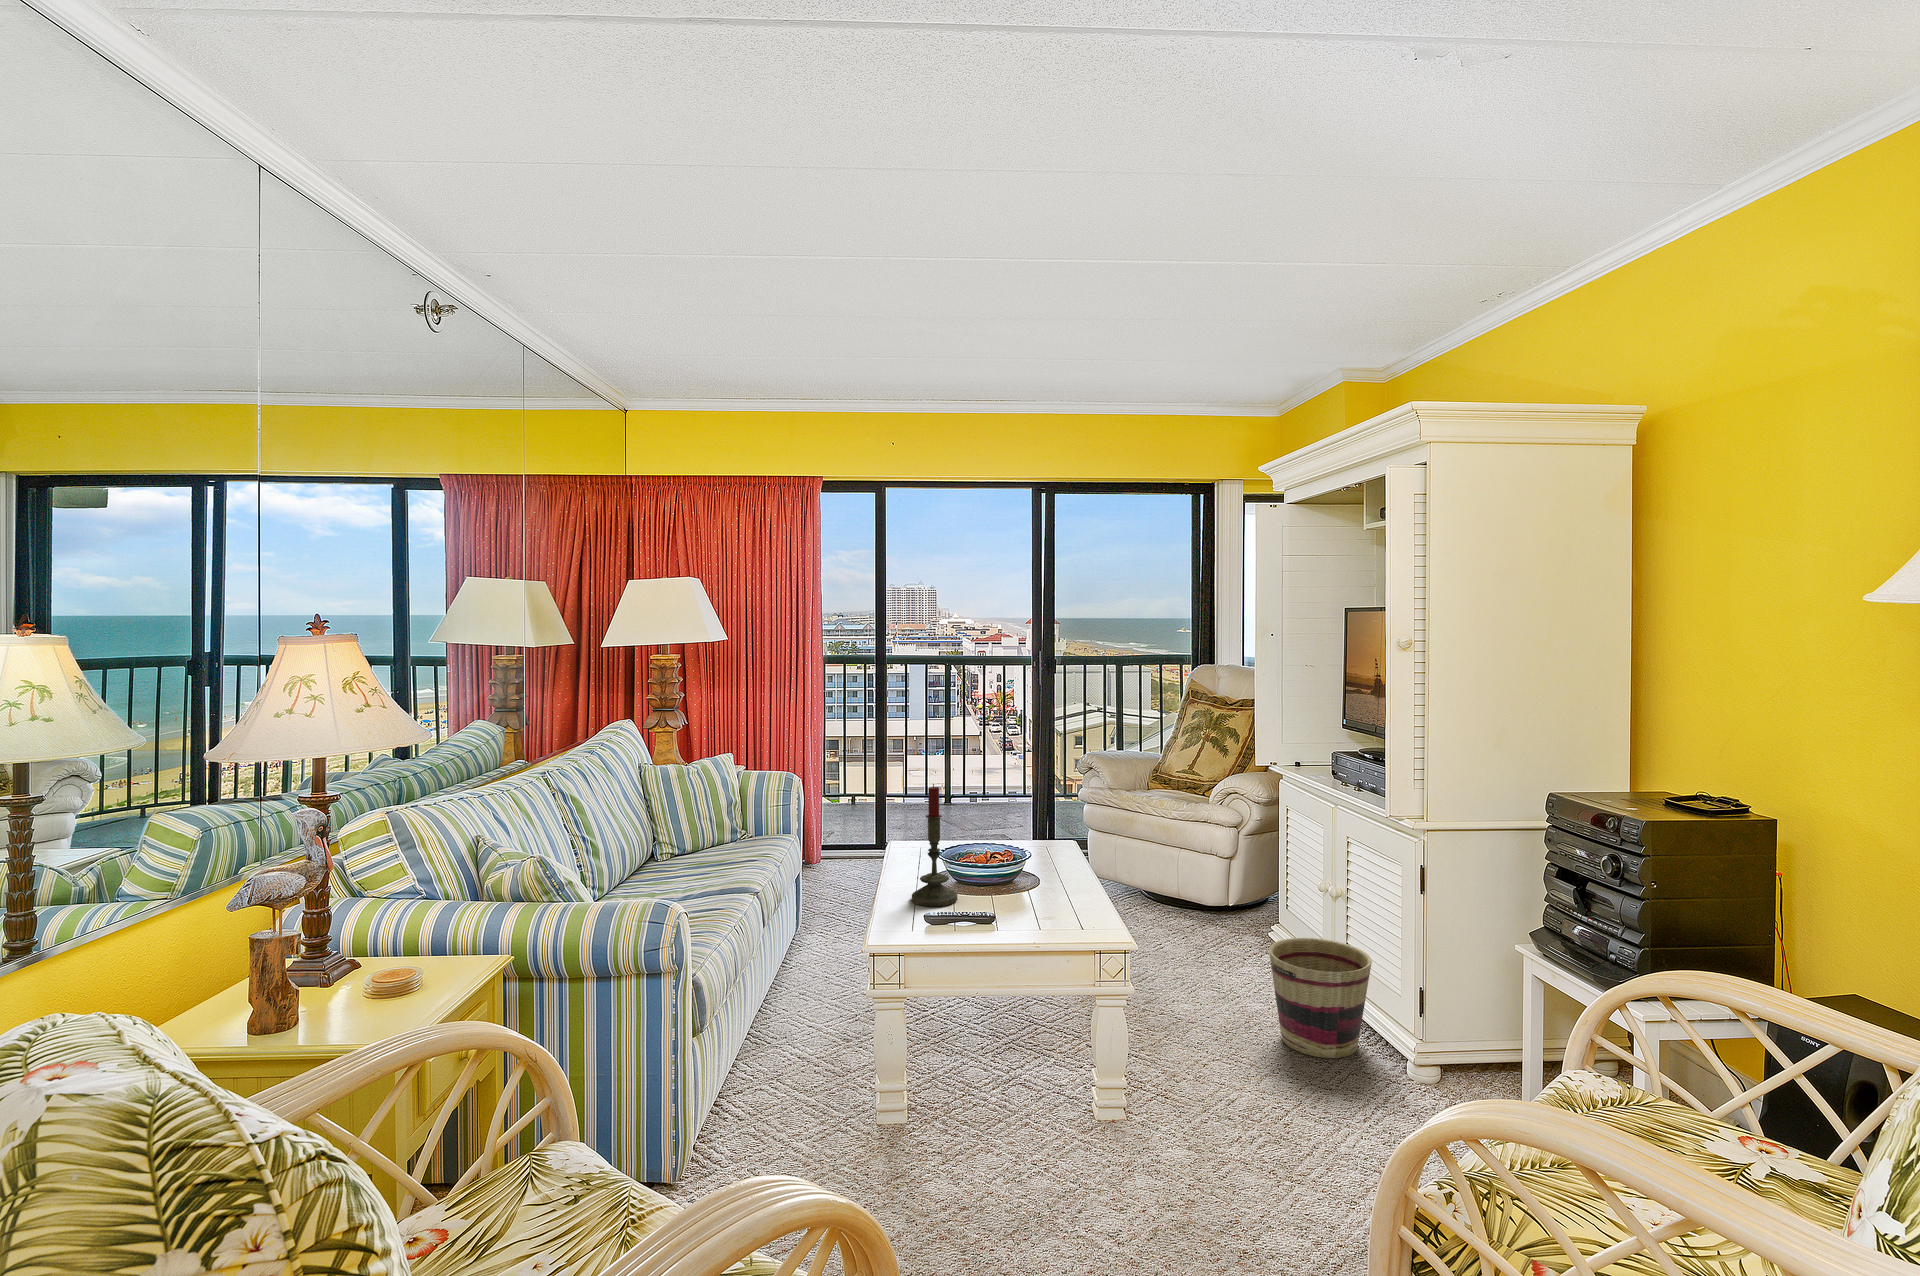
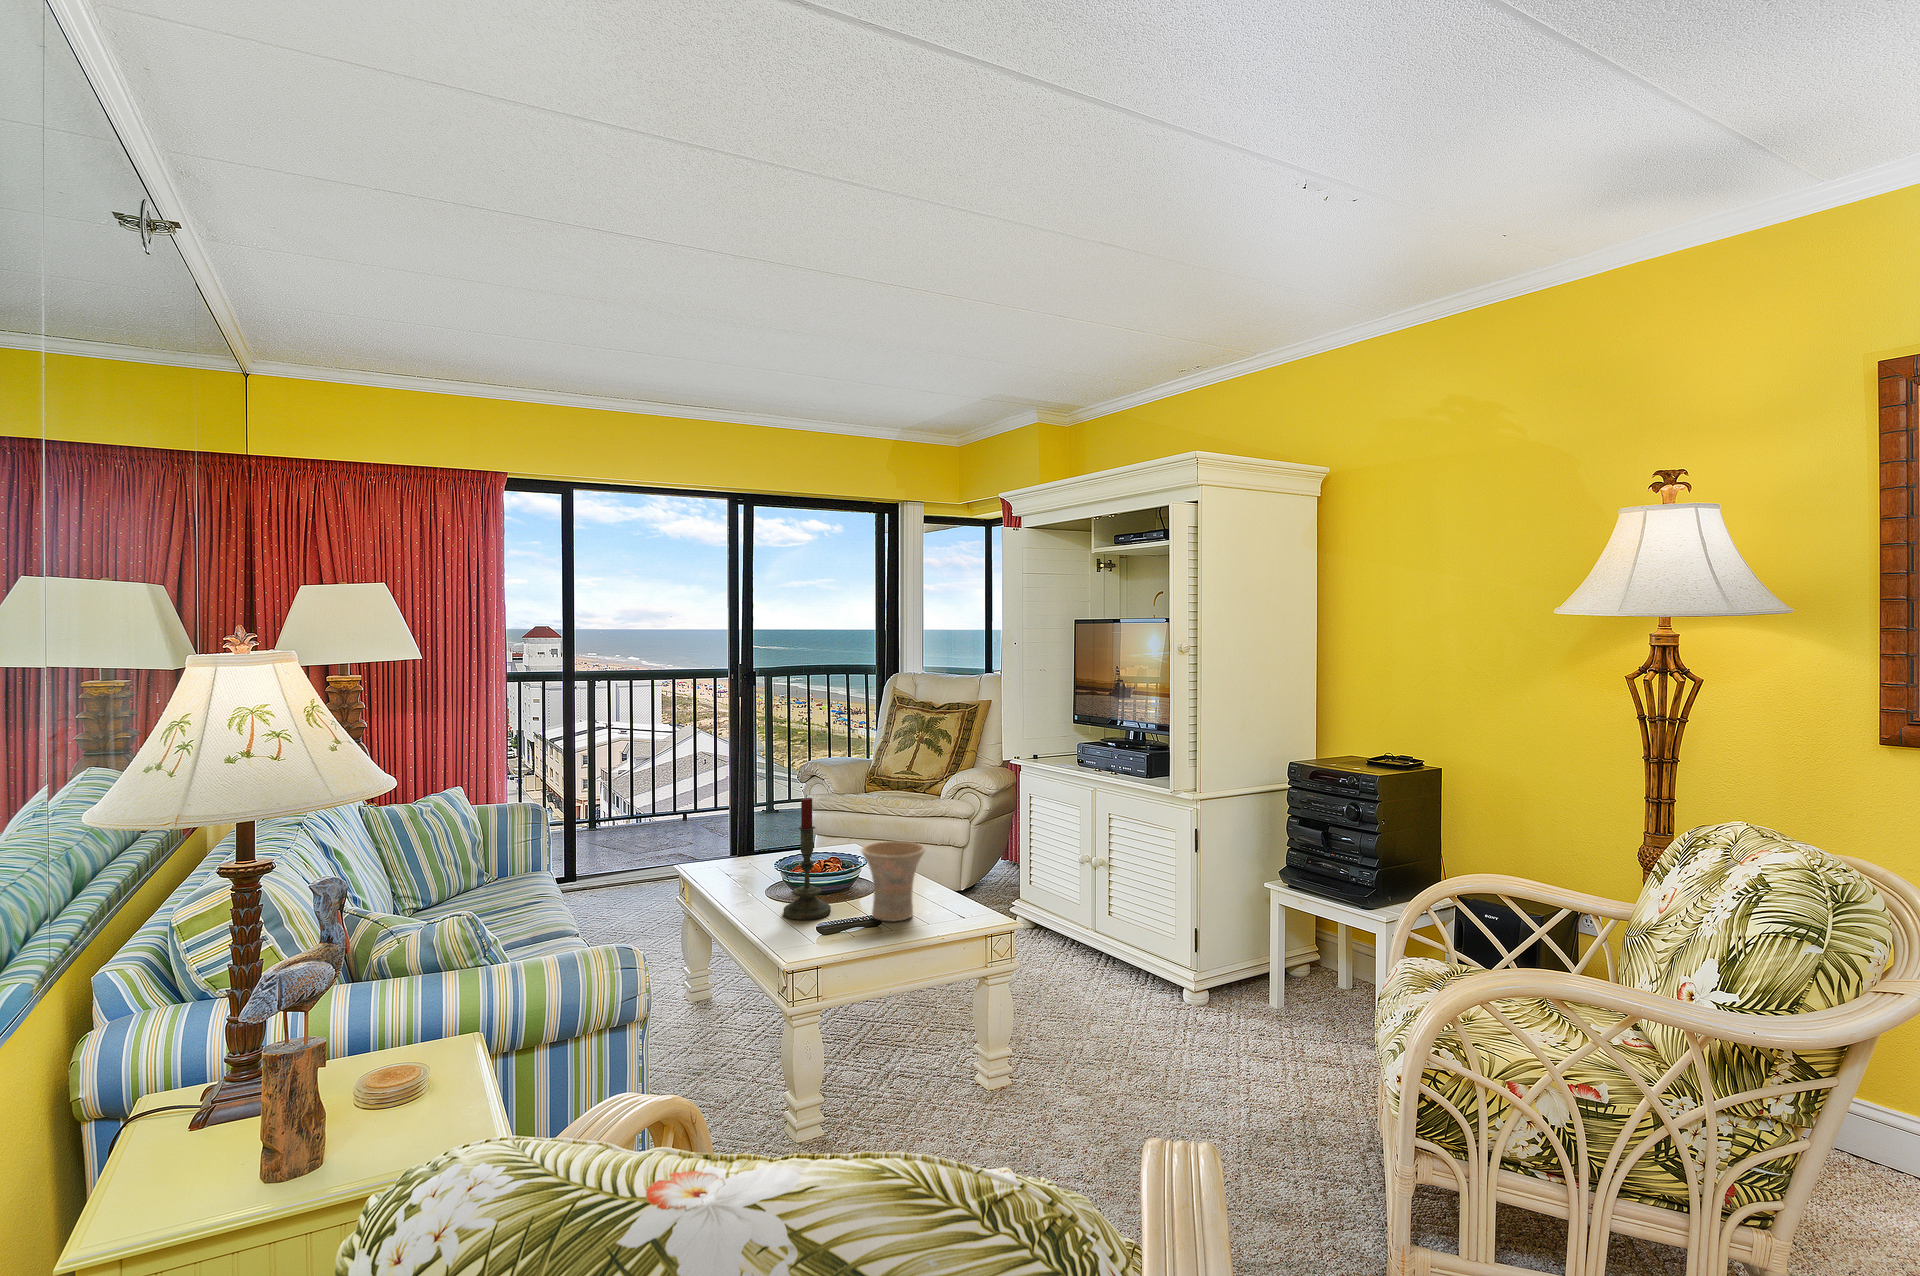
vase: none [974,838,1041,921] -> present [861,841,925,921]
basket: present [1269,938,1372,1058] -> none [1068,902,1151,1000]

